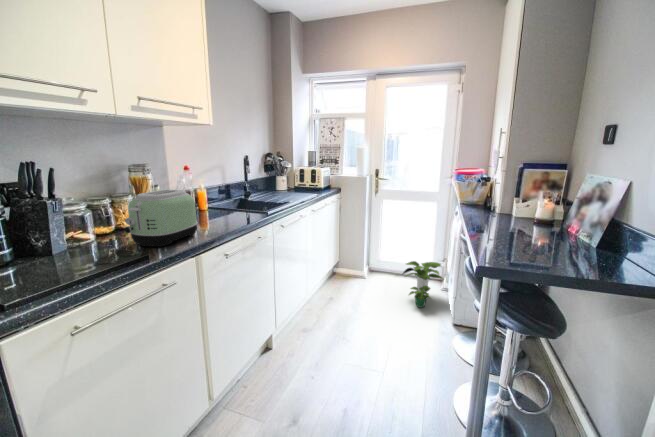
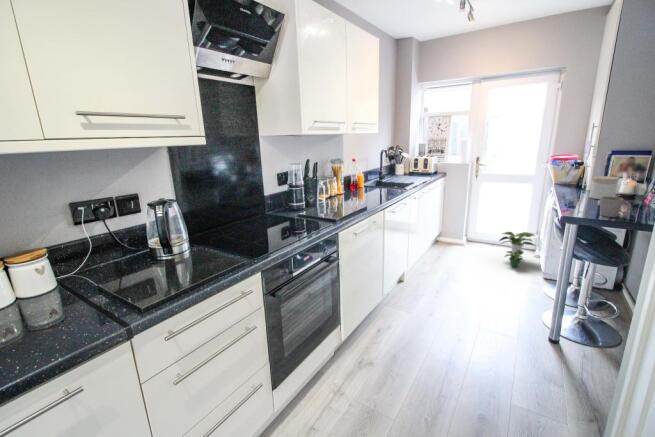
toaster: present [125,190,198,247] -> none [343,173,375,205]
jar: none [502,196,537,228] -> present [589,176,619,199]
mug: none [527,229,570,263] -> present [600,197,631,217]

